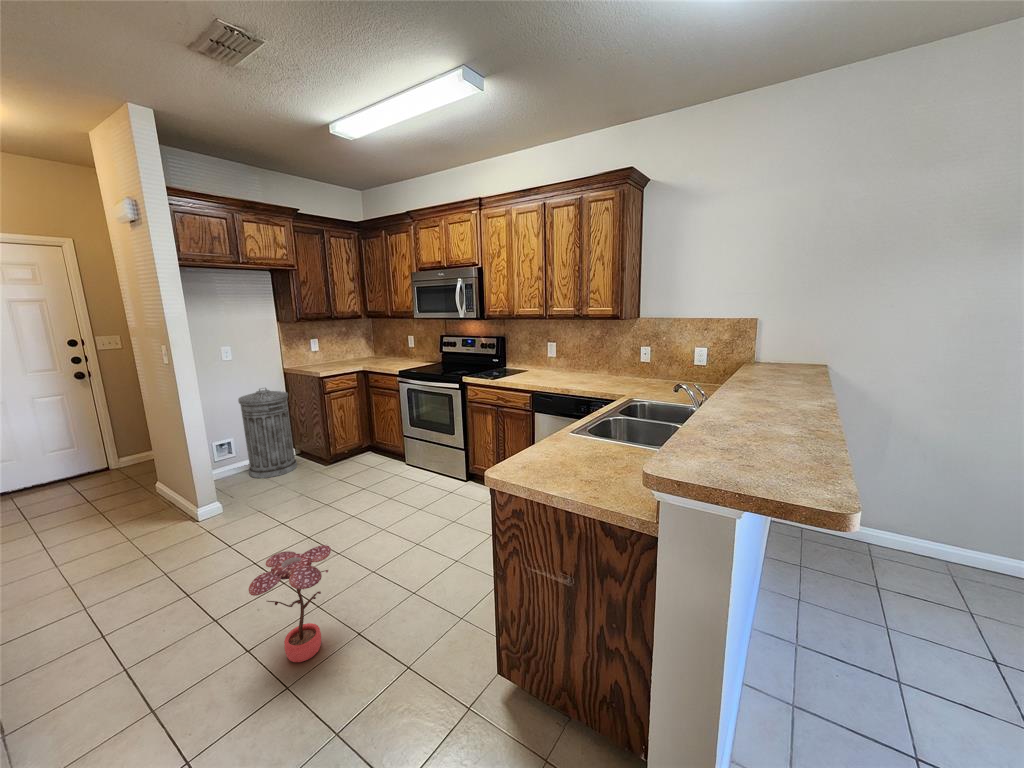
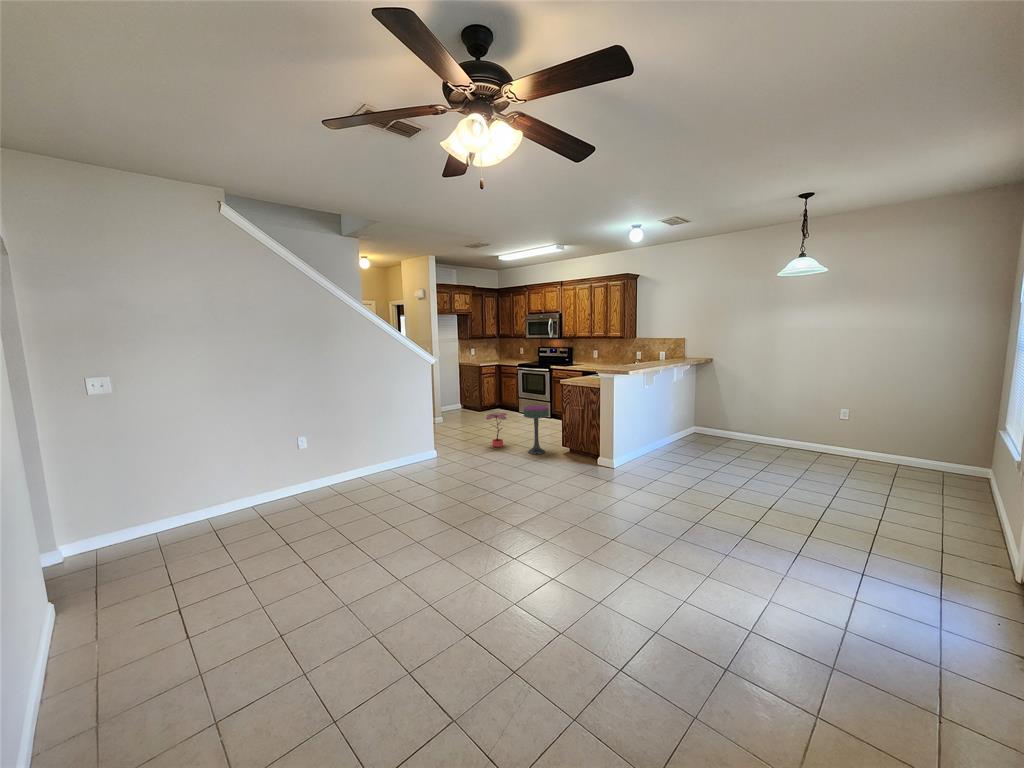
trash can: present [238,388,297,478] -> none [443,371,466,414]
bar stool: none [365,537,453,713] -> present [523,405,549,454]

